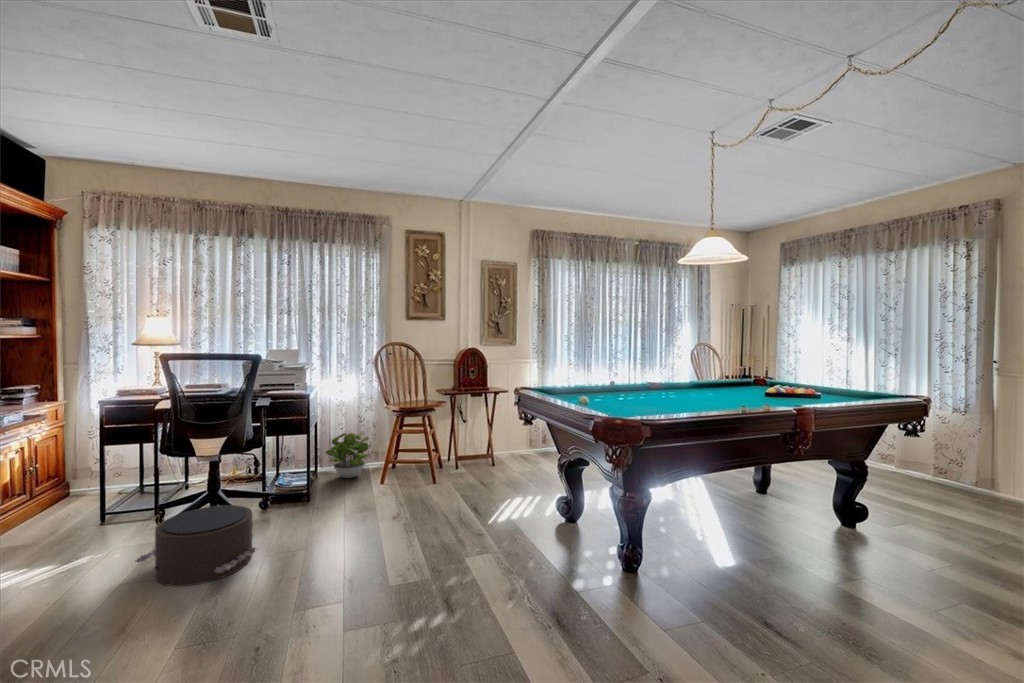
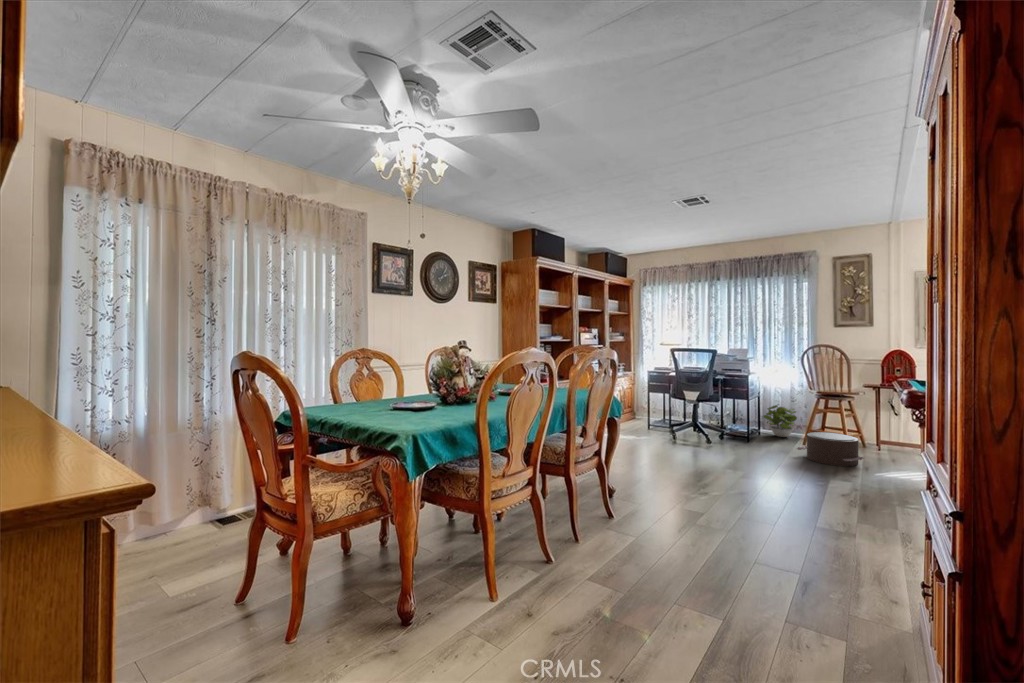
pouf: present [135,505,256,586] -> present [797,432,863,466]

